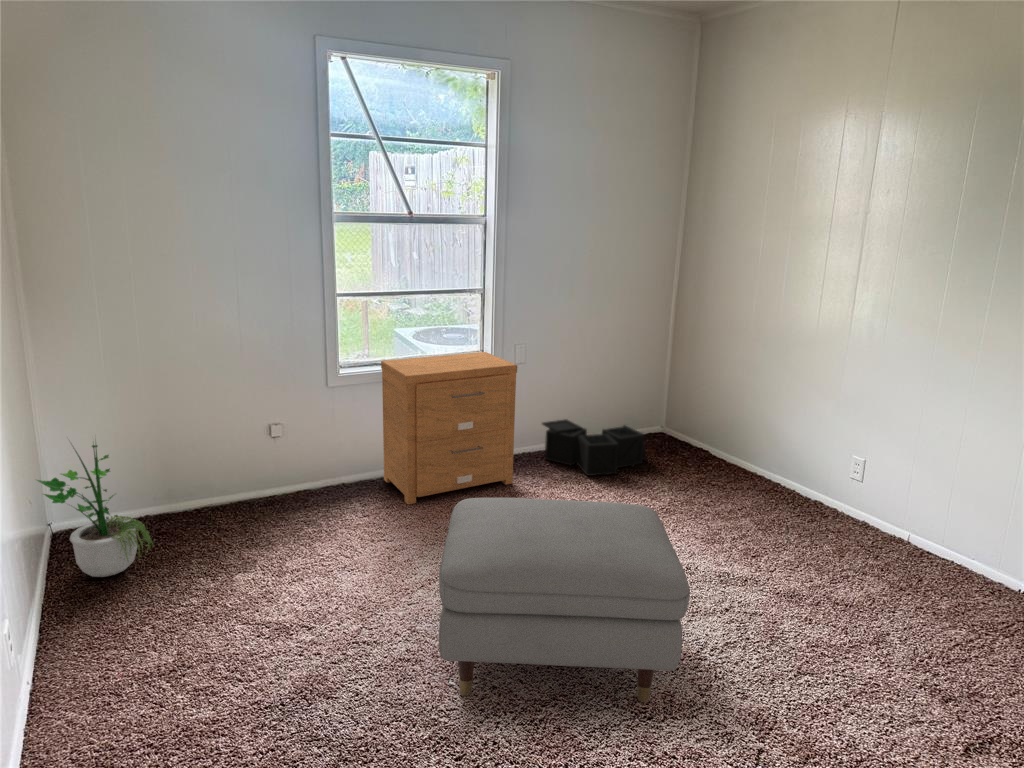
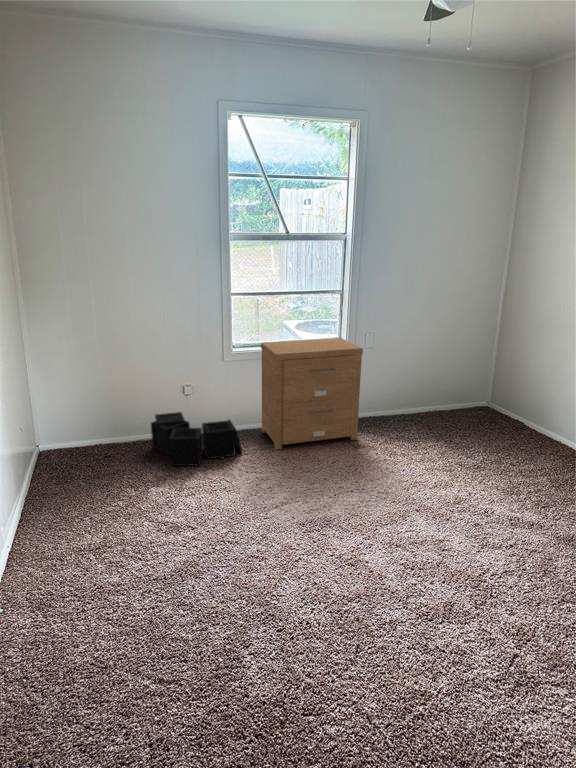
storage bin: present [542,419,647,476] -> present [151,412,243,466]
potted plant: present [37,445,153,577] -> none [26,386,100,482]
ottoman: present [439,498,690,703] -> none [273,445,465,608]

